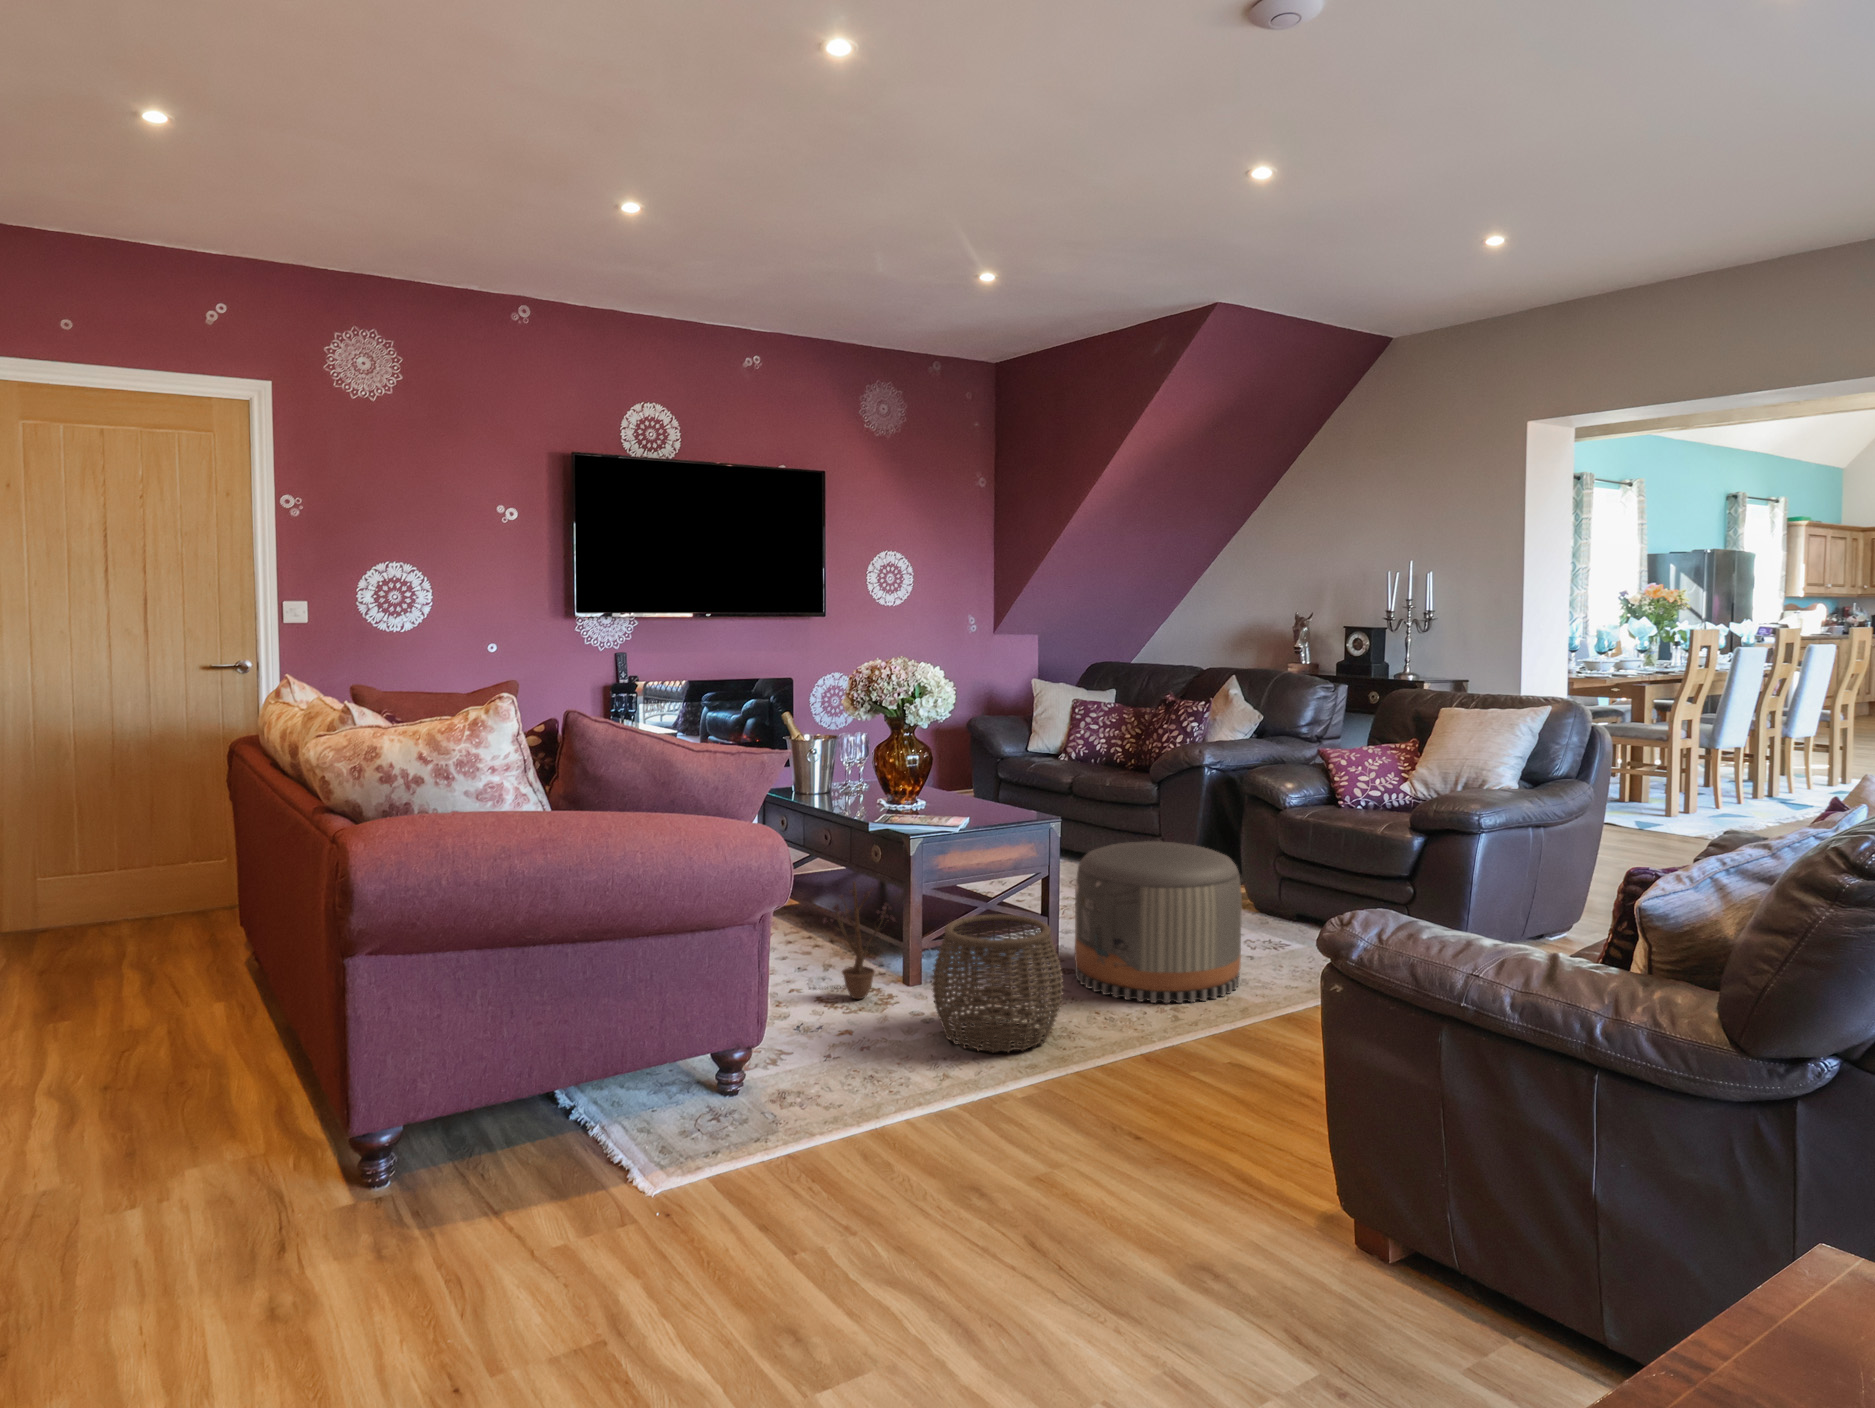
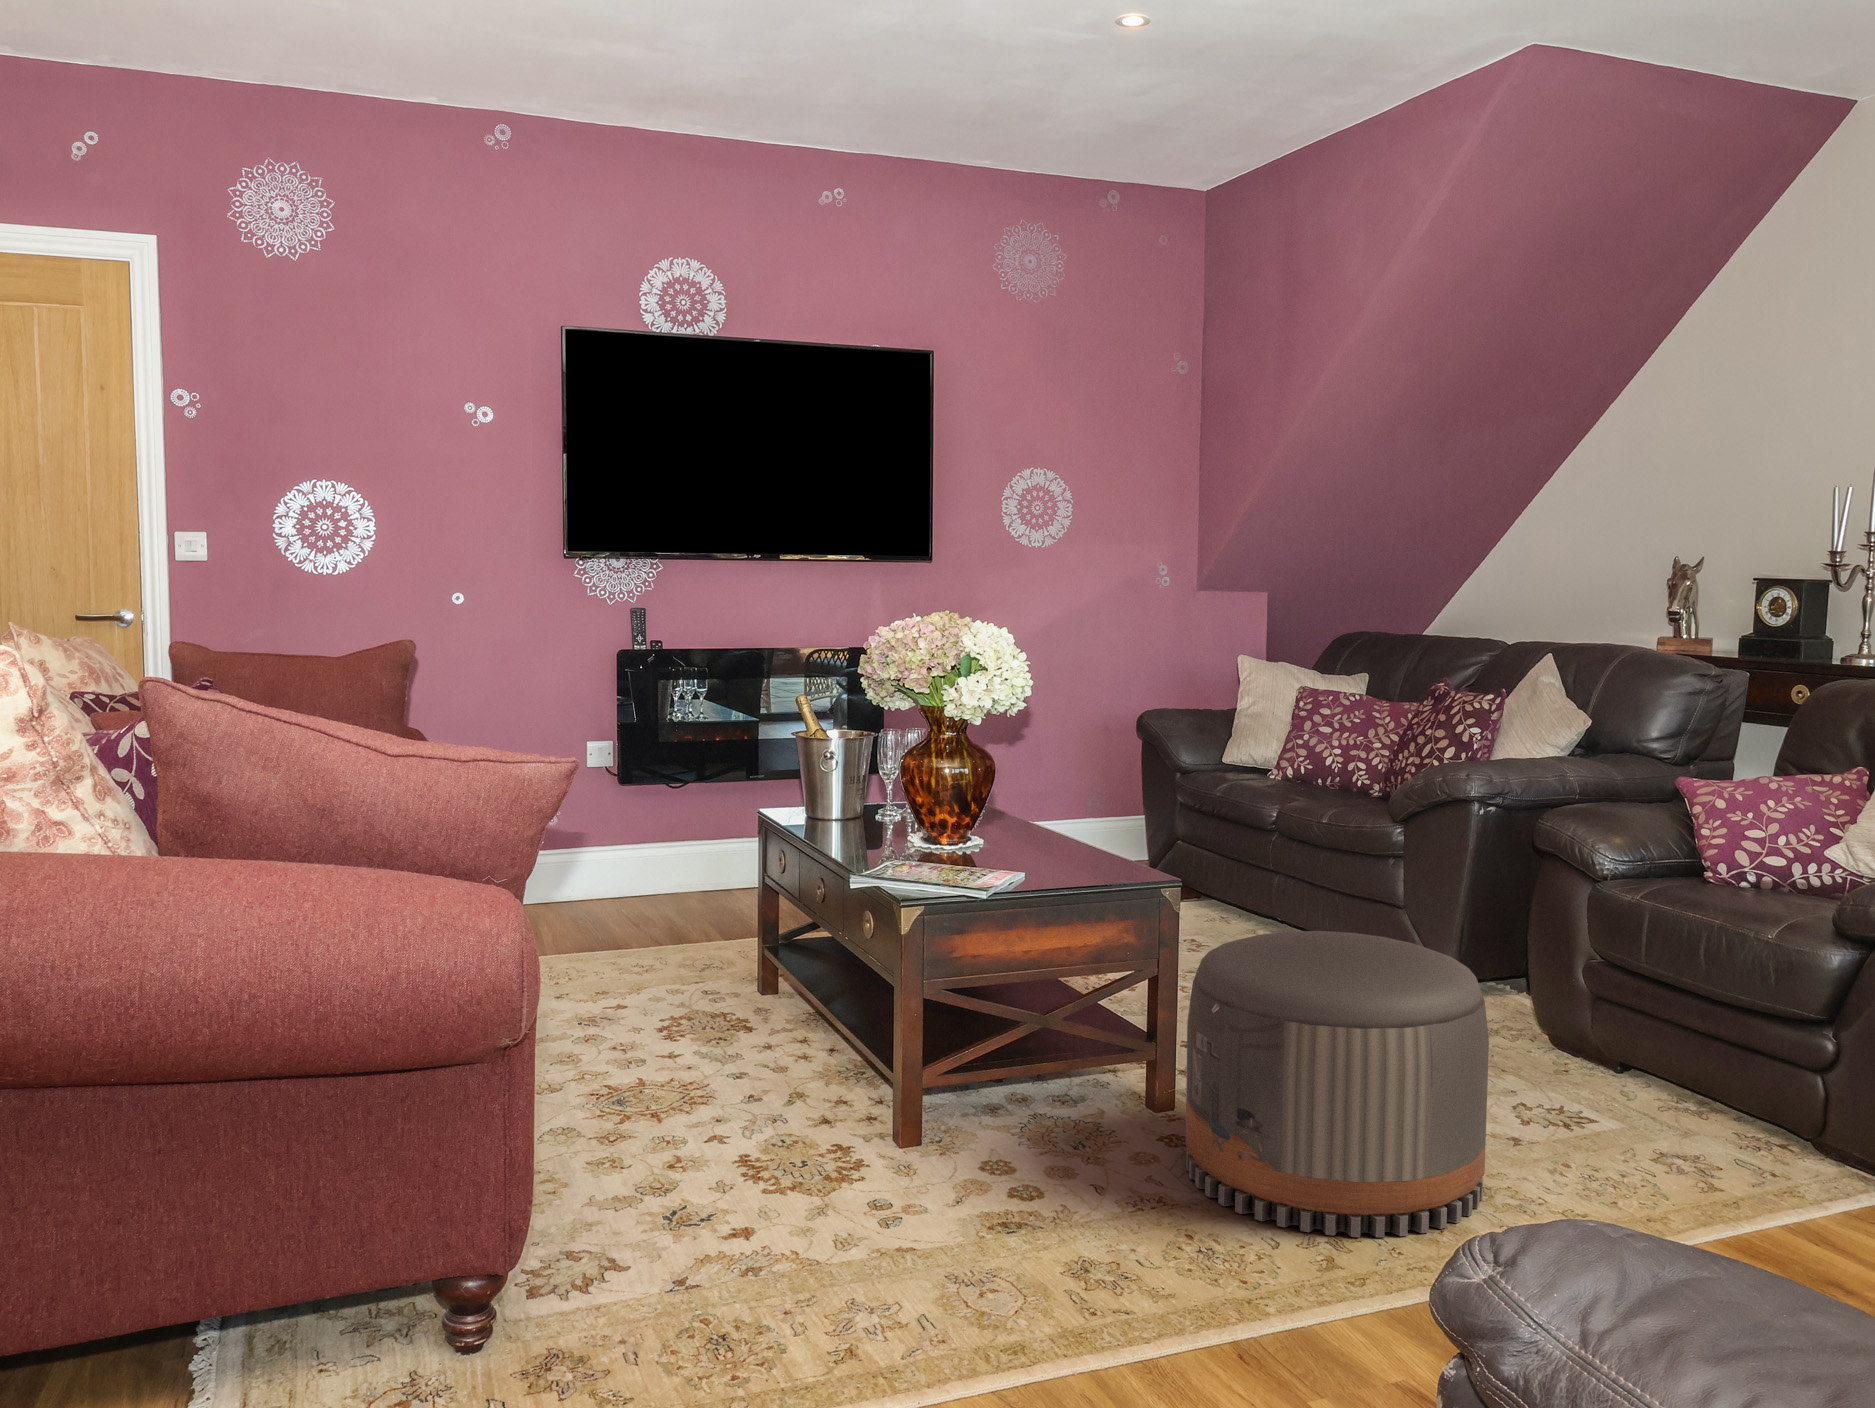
decorative plant: present [809,882,896,999] -> none [725,979,862,1178]
woven basket: present [931,915,1063,1052] -> none [870,1058,1109,1326]

